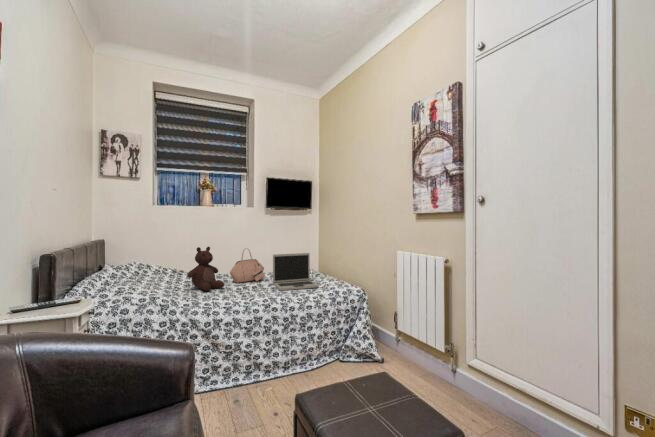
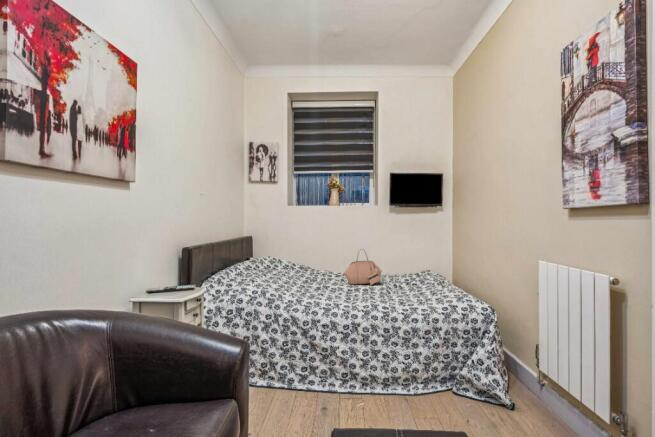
teddy bear: present [187,247,224,291] -> none [301,245,334,289]
laptop: present [273,253,319,291] -> none [386,257,435,299]

